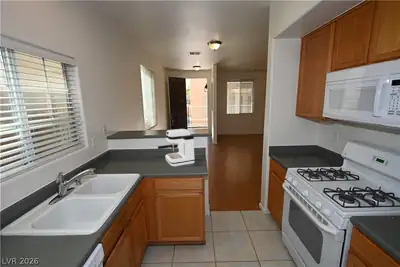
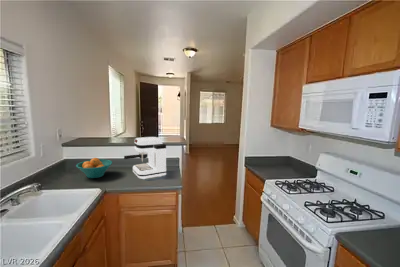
fruit bowl: none [120,148,148,165] -> present [76,158,112,178]

